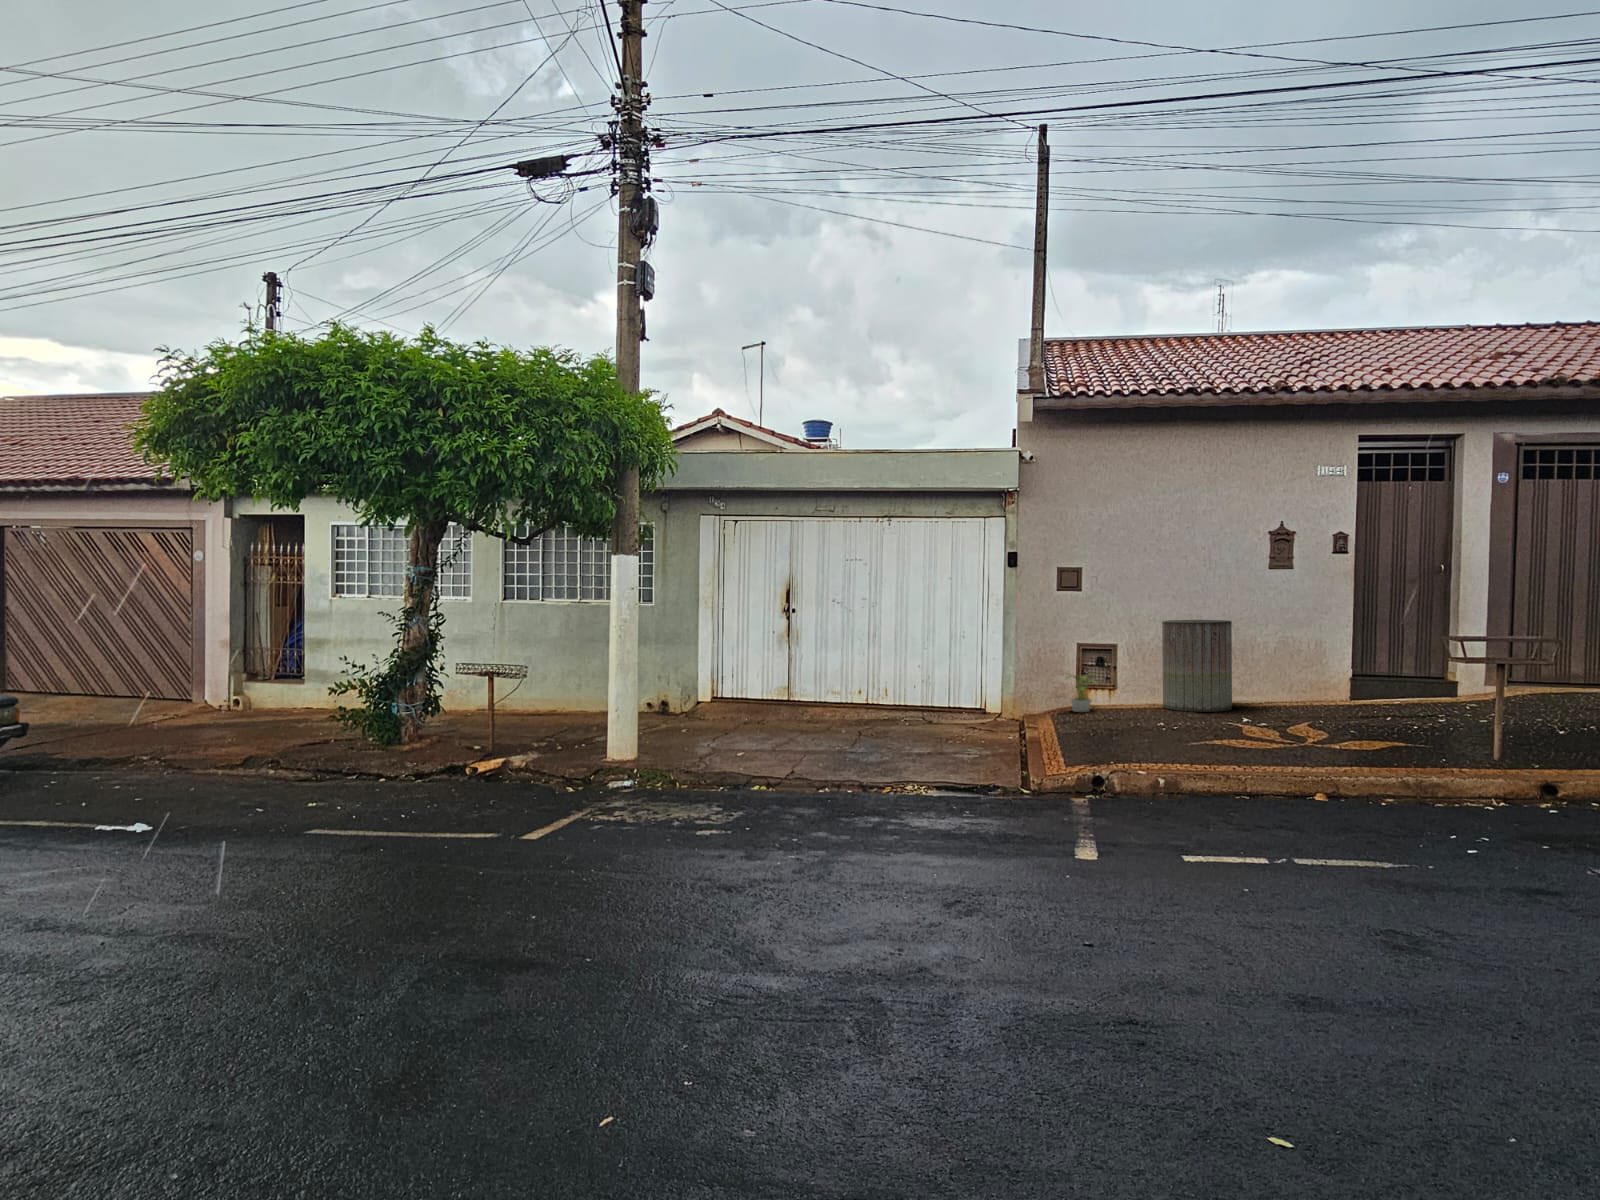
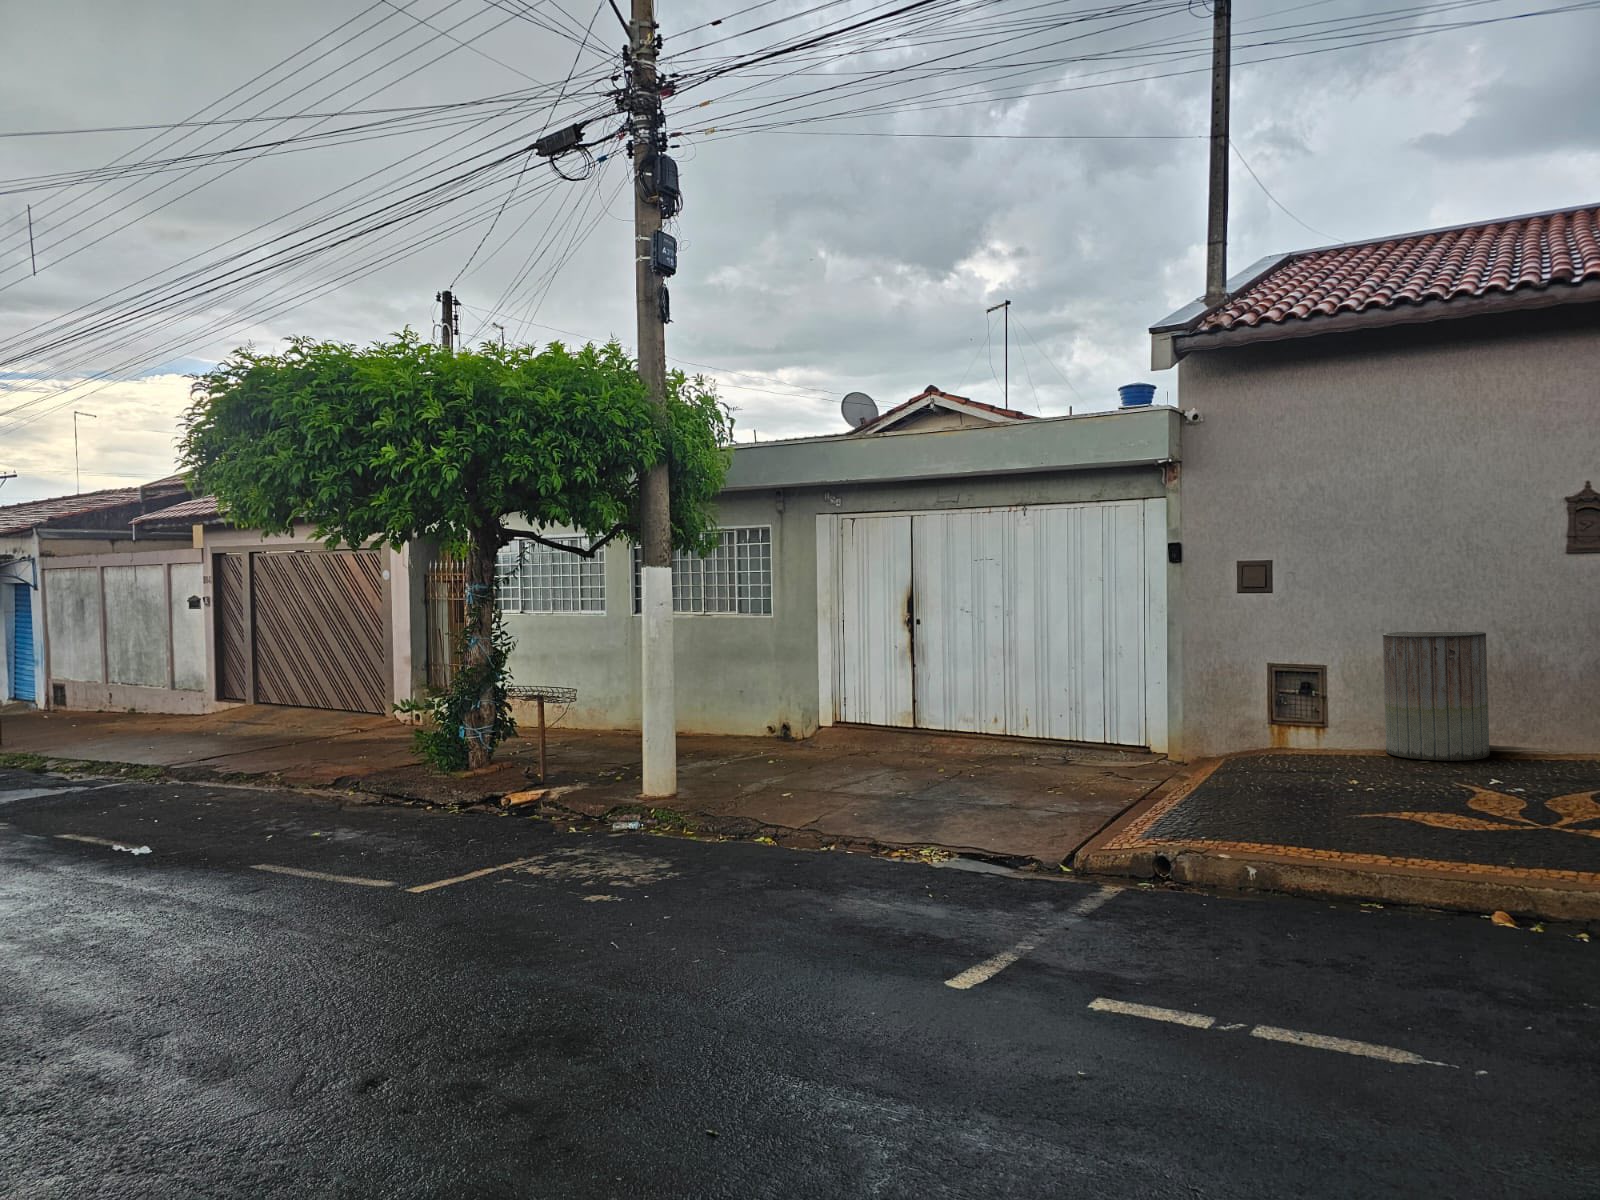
potted plant: present [1066,674,1097,712] -> none [1242,702,1300,754]

